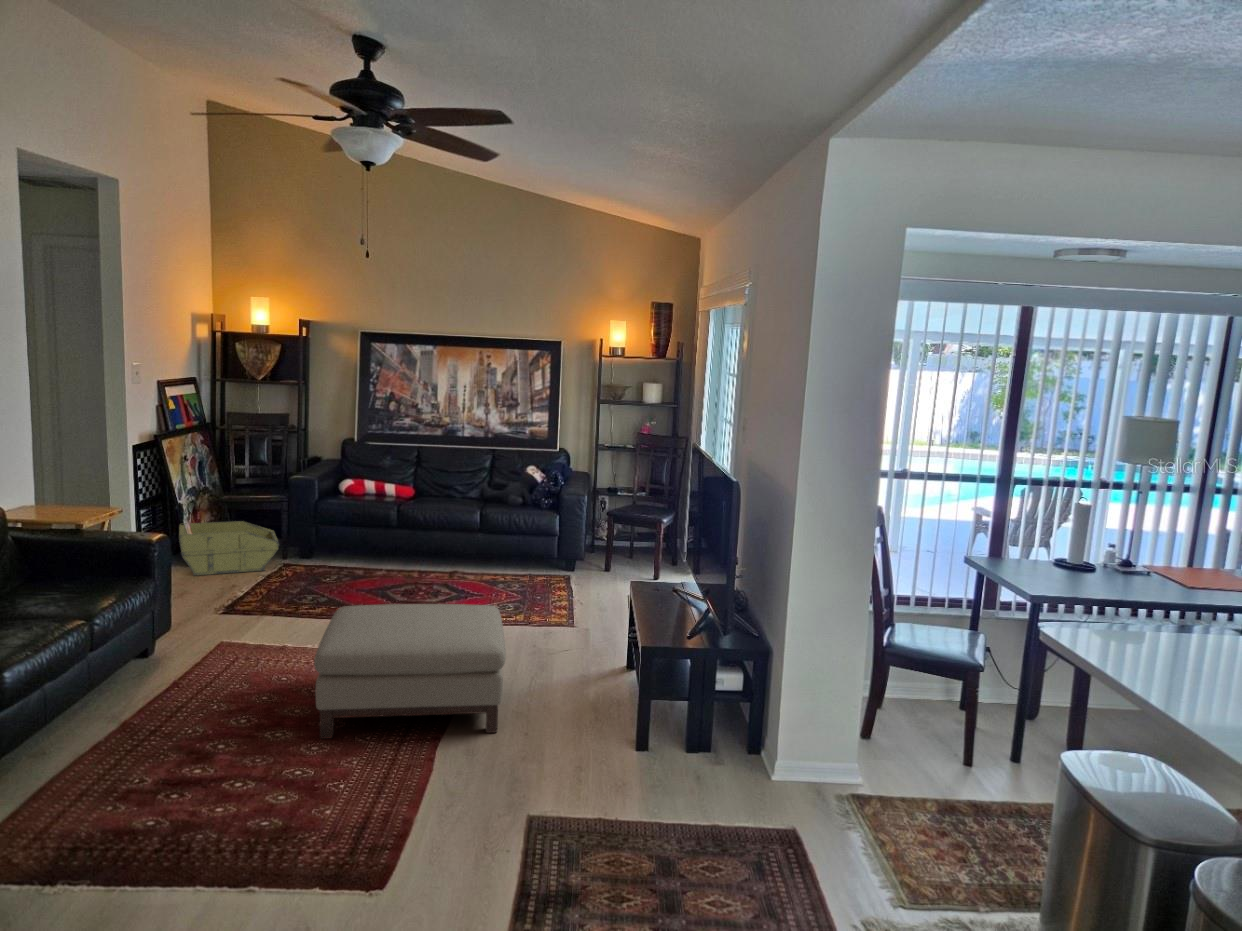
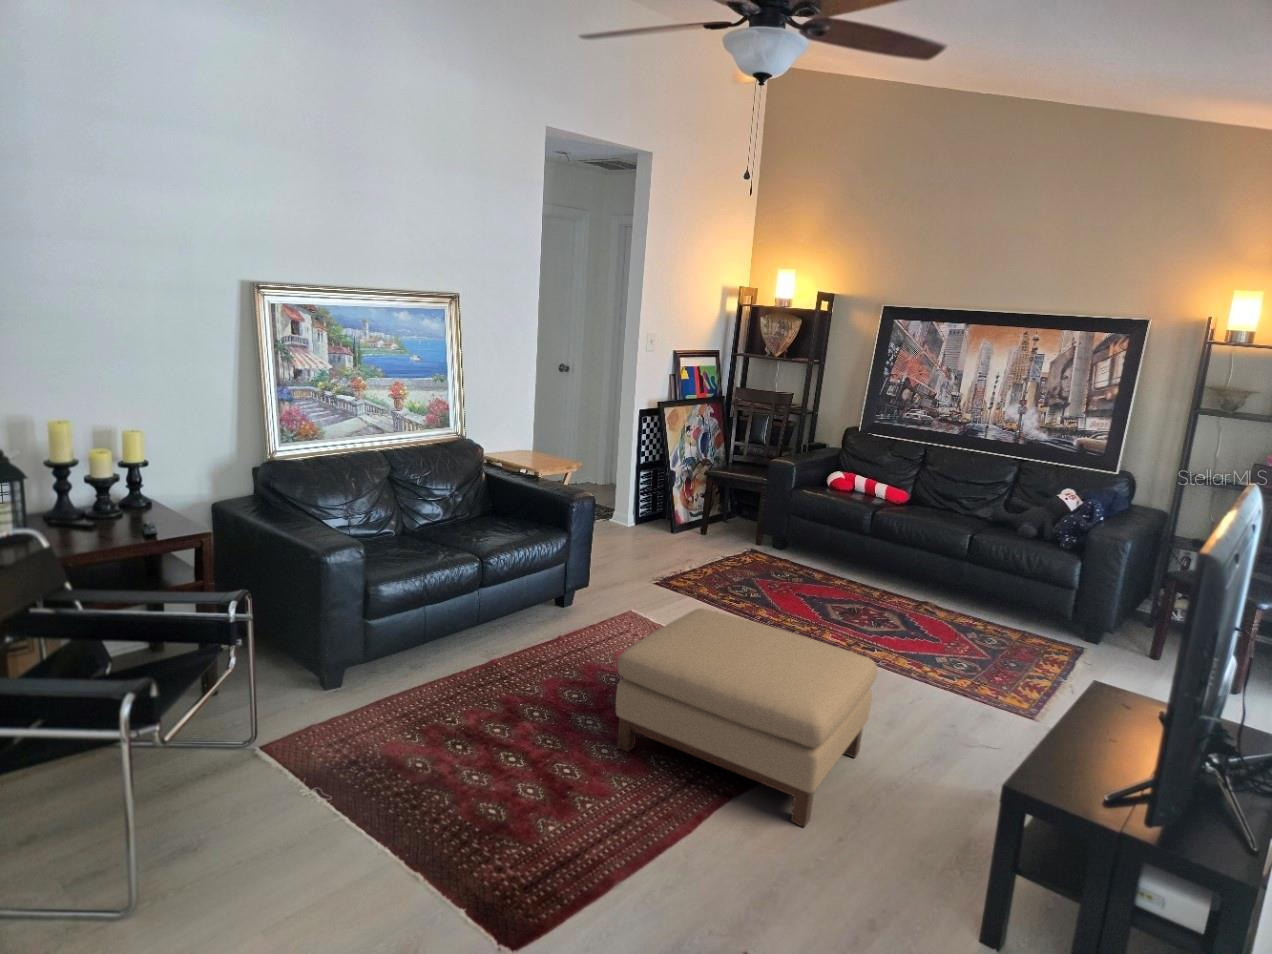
storage bin: present [179,521,279,576] -> none [660,490,754,551]

